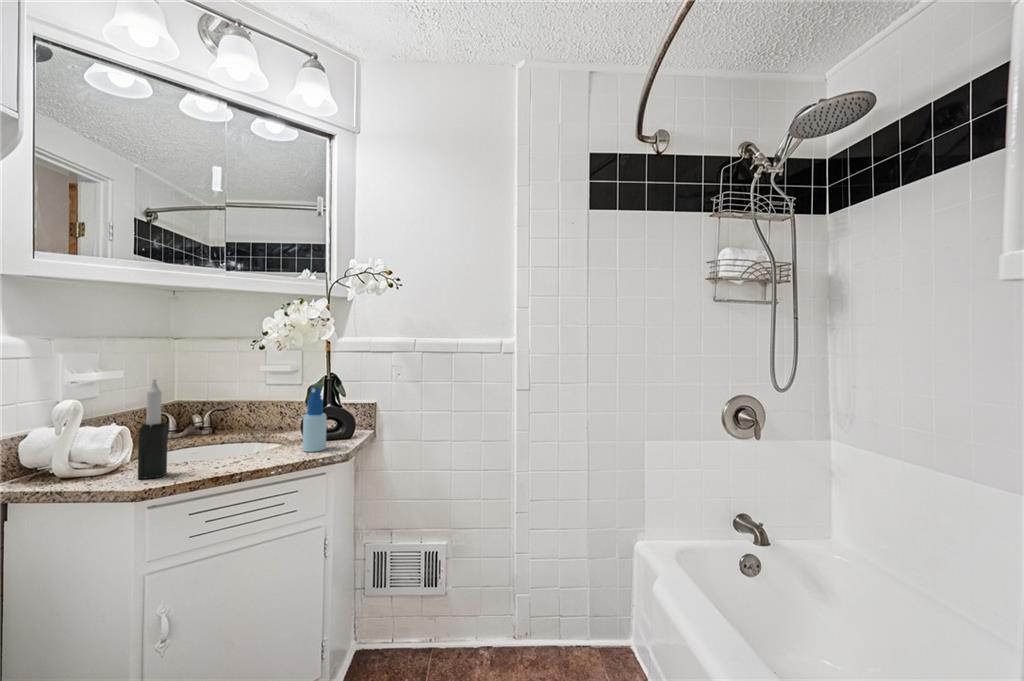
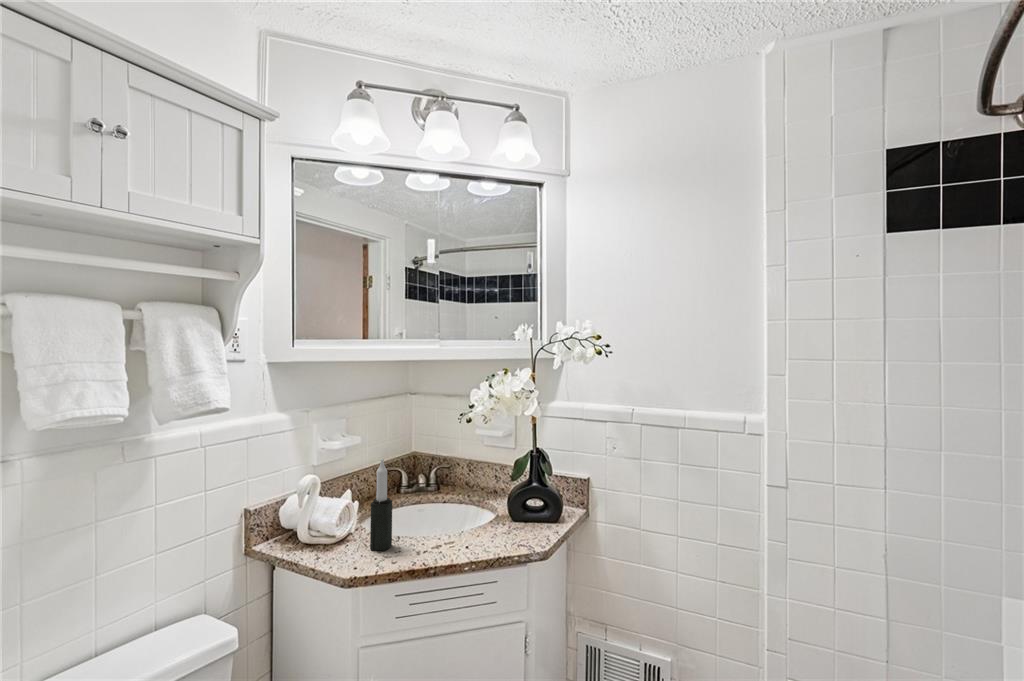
spray bottle: present [303,387,327,452] -> none [507,467,530,538]

